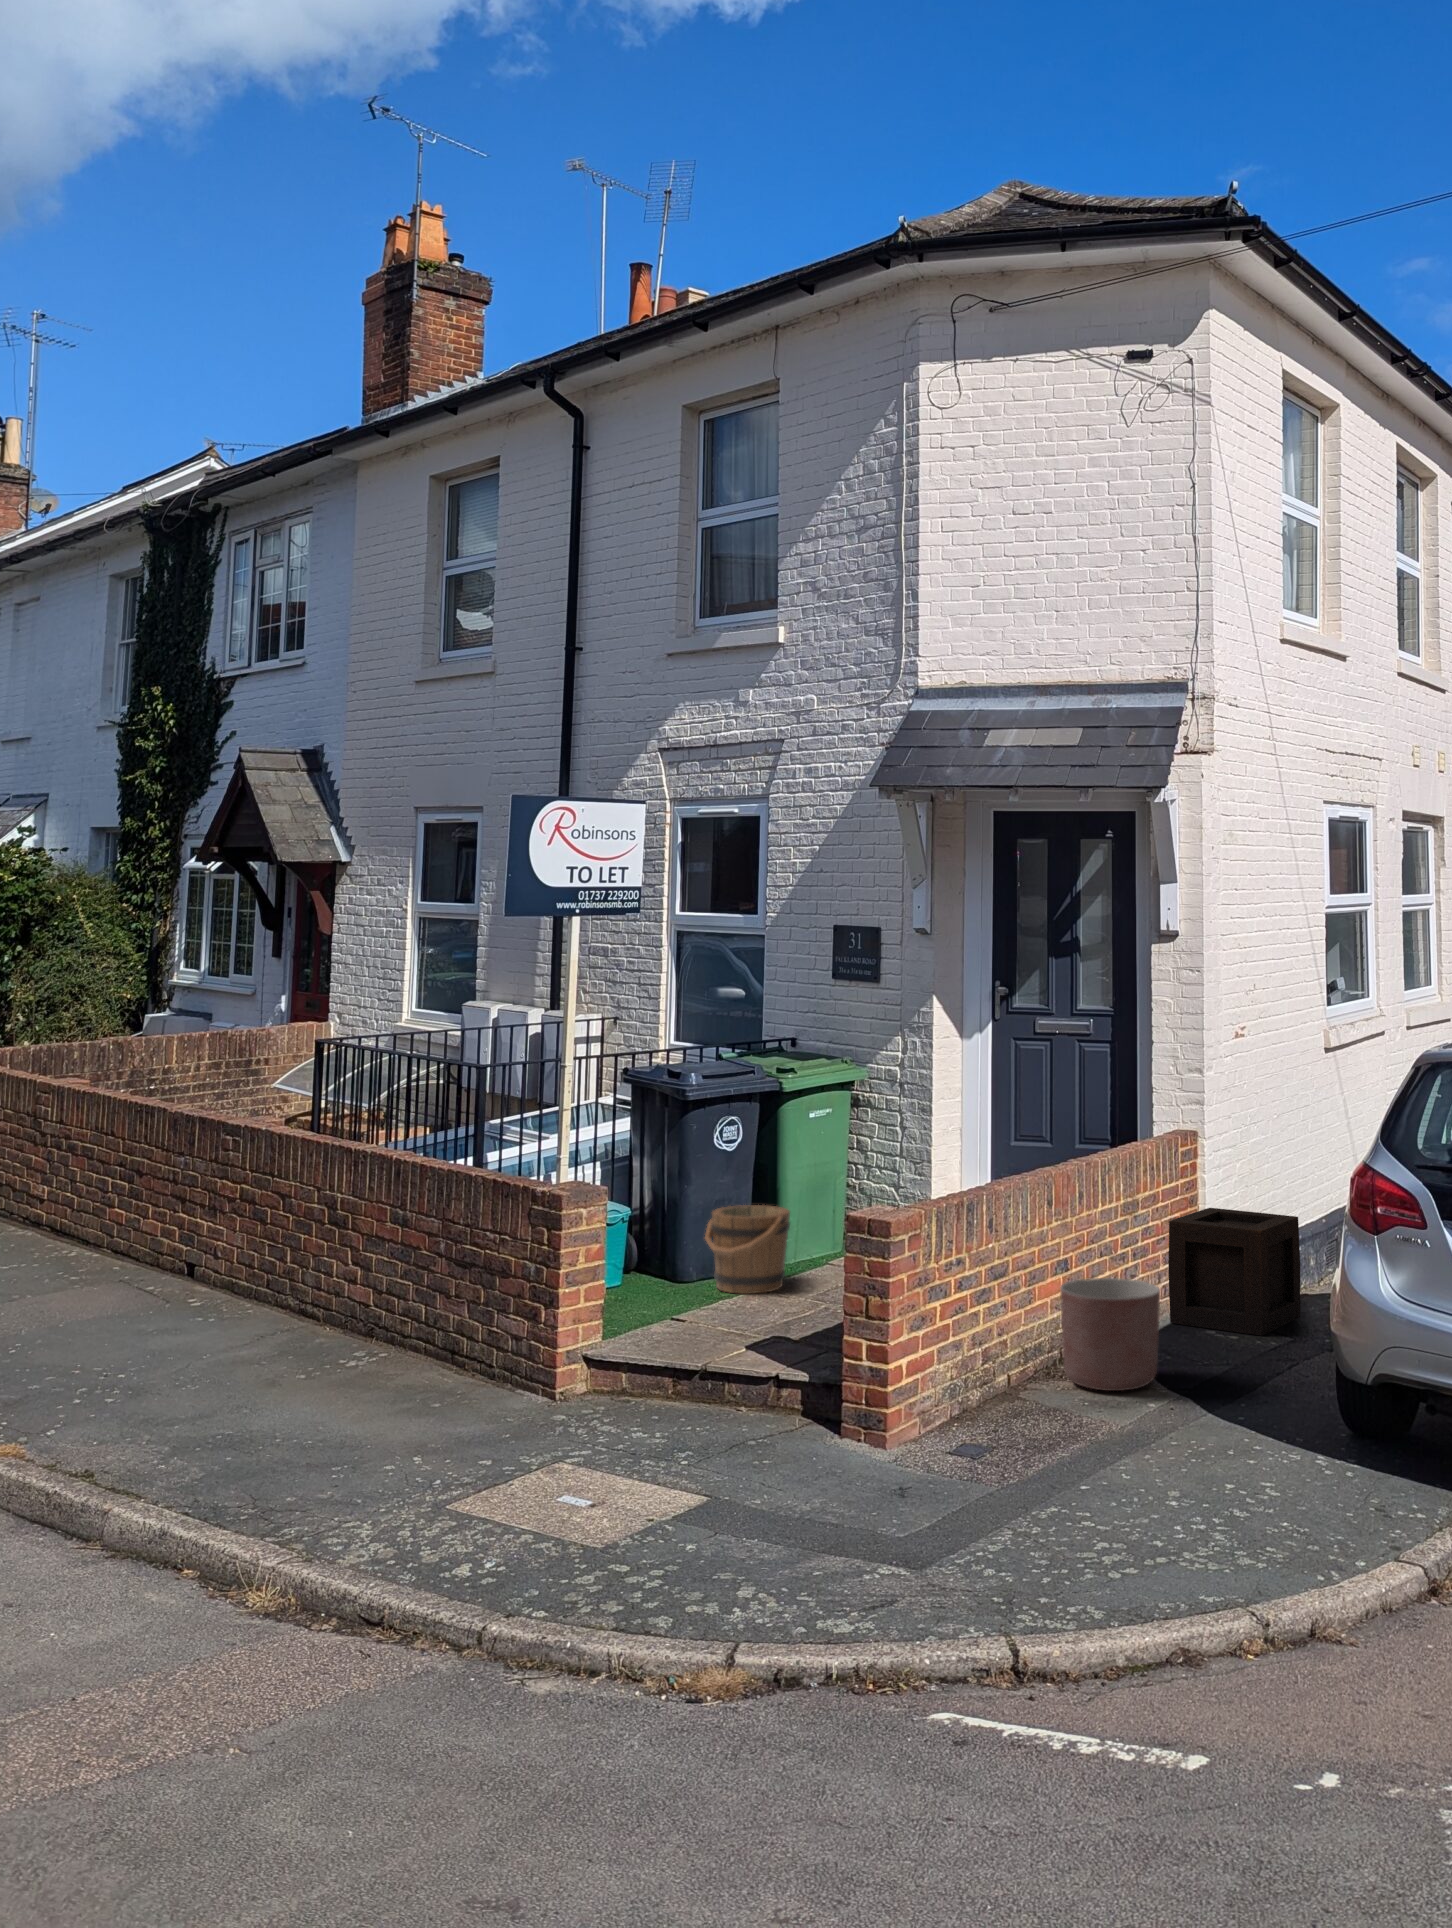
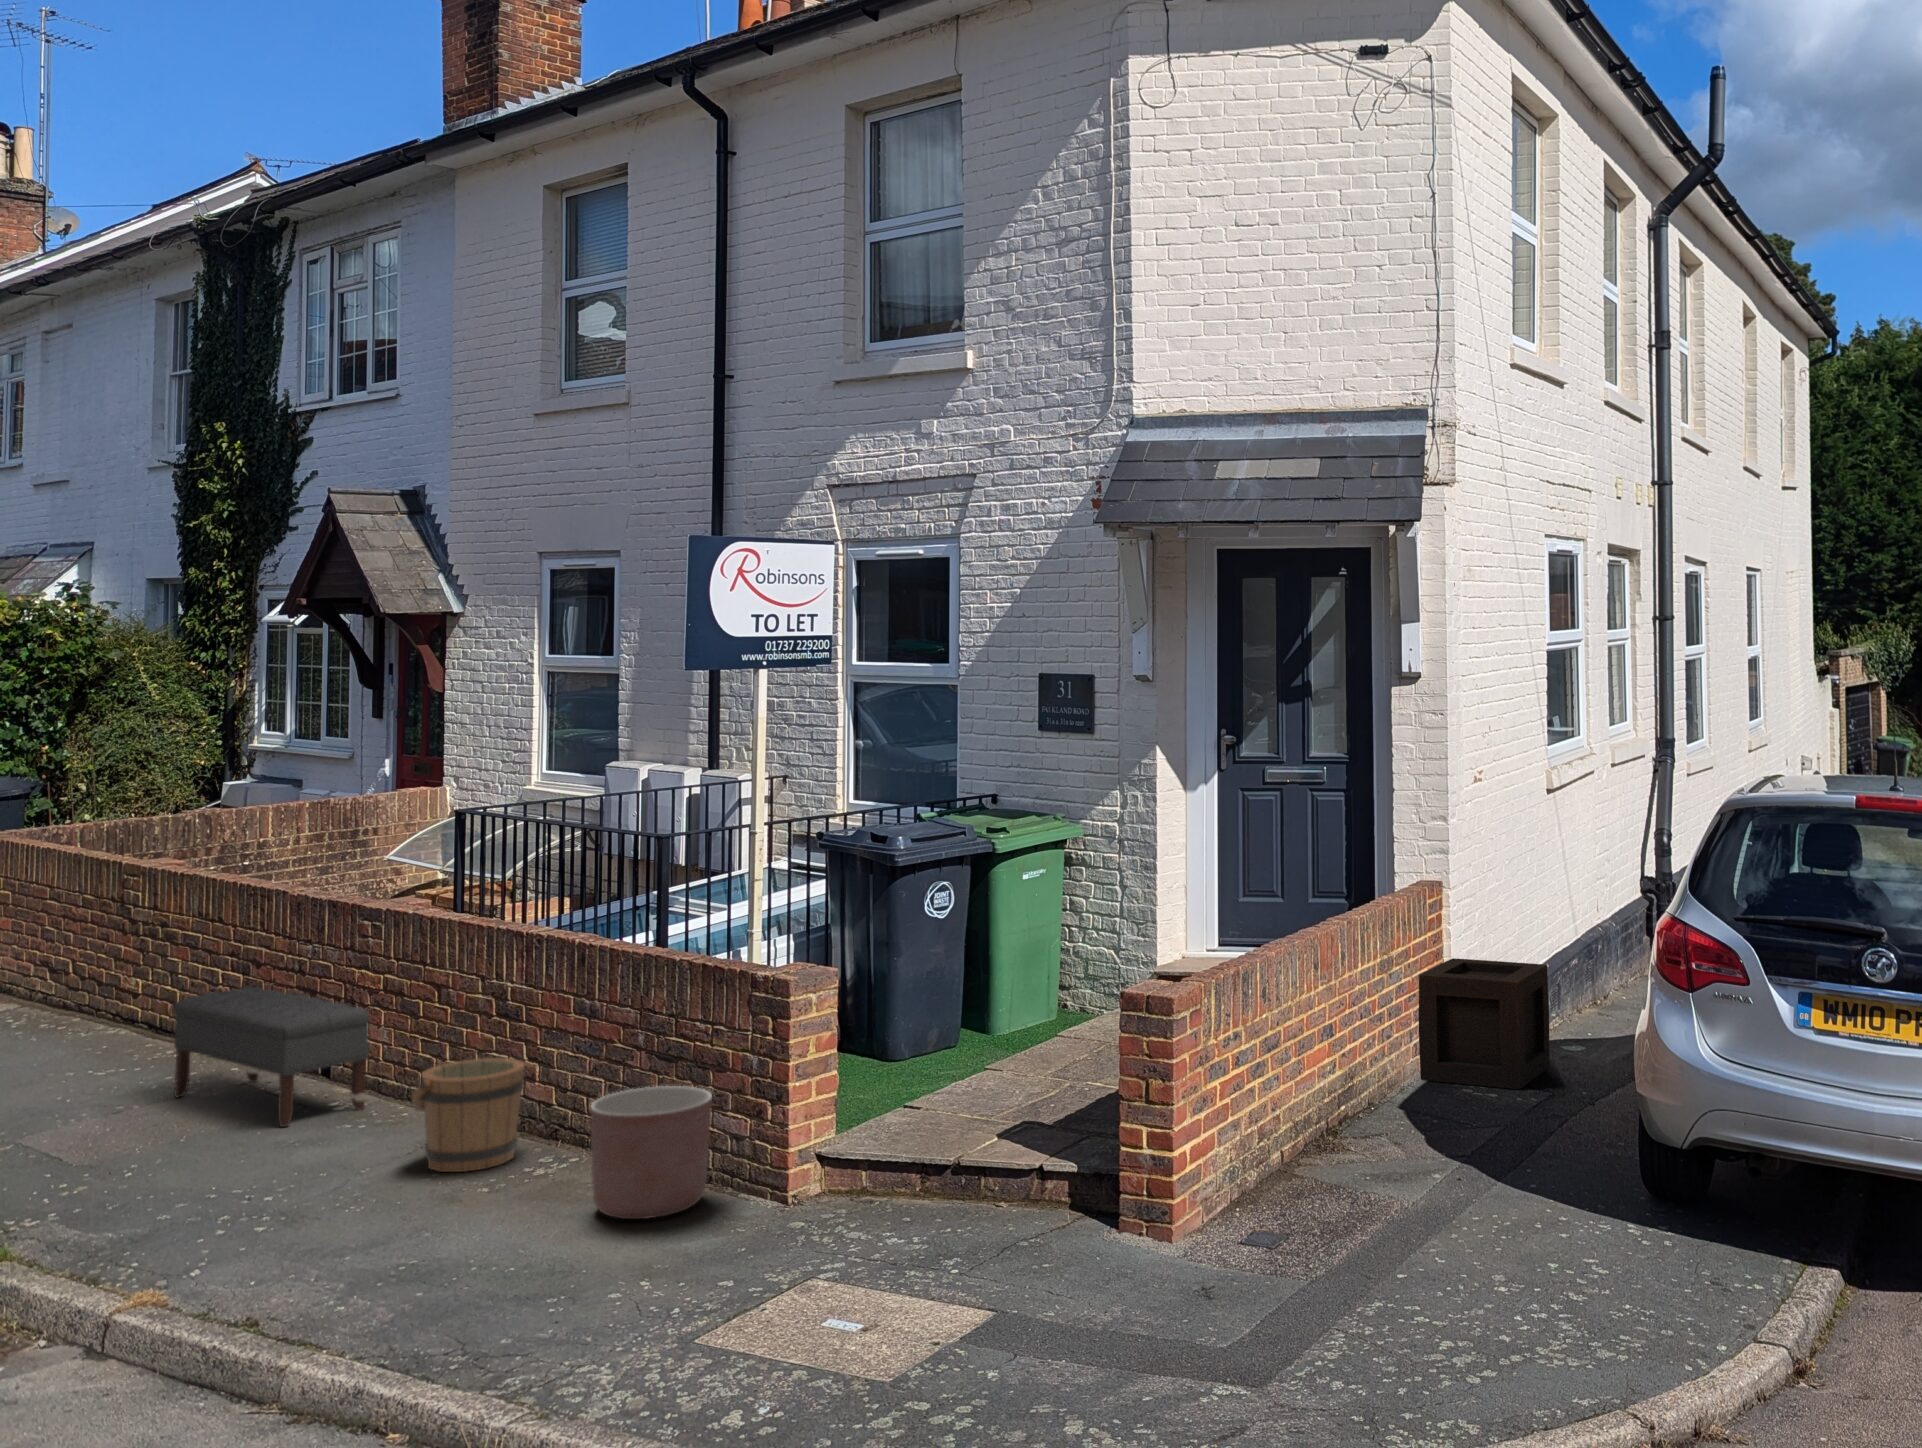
bench: none [68,1192,230,1315] -> present [173,987,369,1127]
bucket: present [705,1205,790,1294] -> present [412,1058,524,1172]
planter: present [1060,1278,1160,1391] -> present [590,1086,712,1219]

